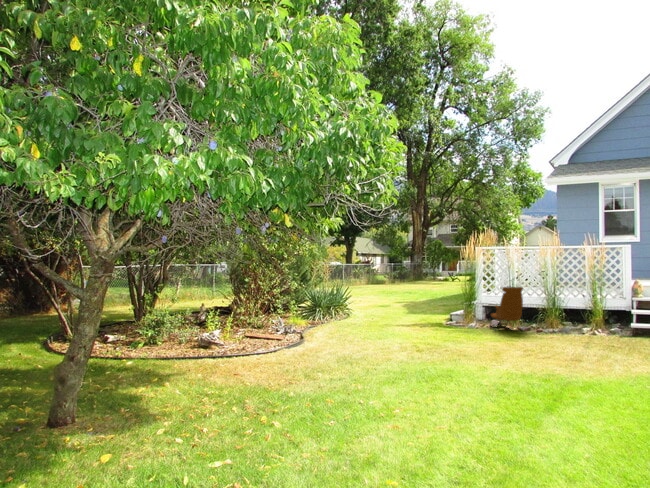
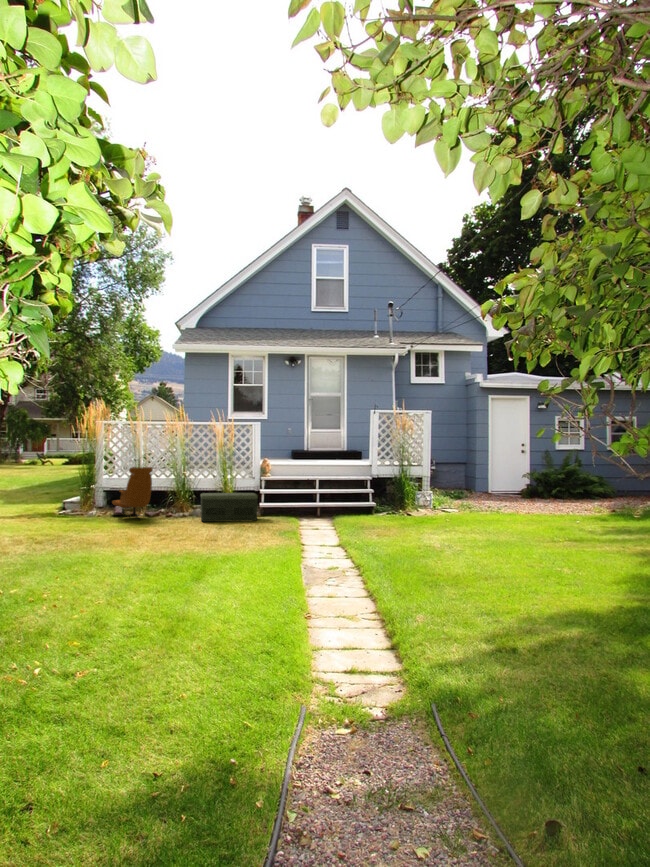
storage bench: none [569,312,631,342] -> present [200,493,258,522]

